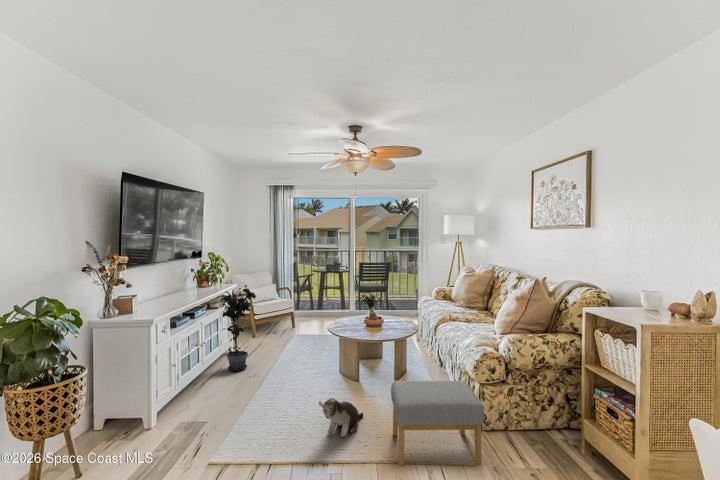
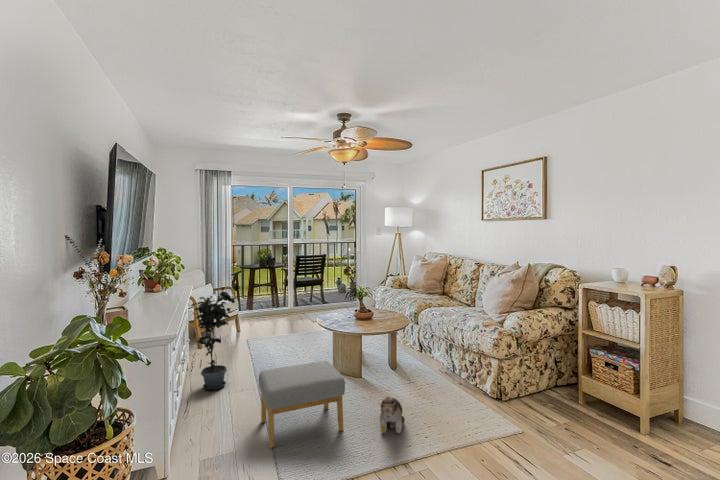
footstool: present [391,381,484,465] -> present [259,361,345,448]

